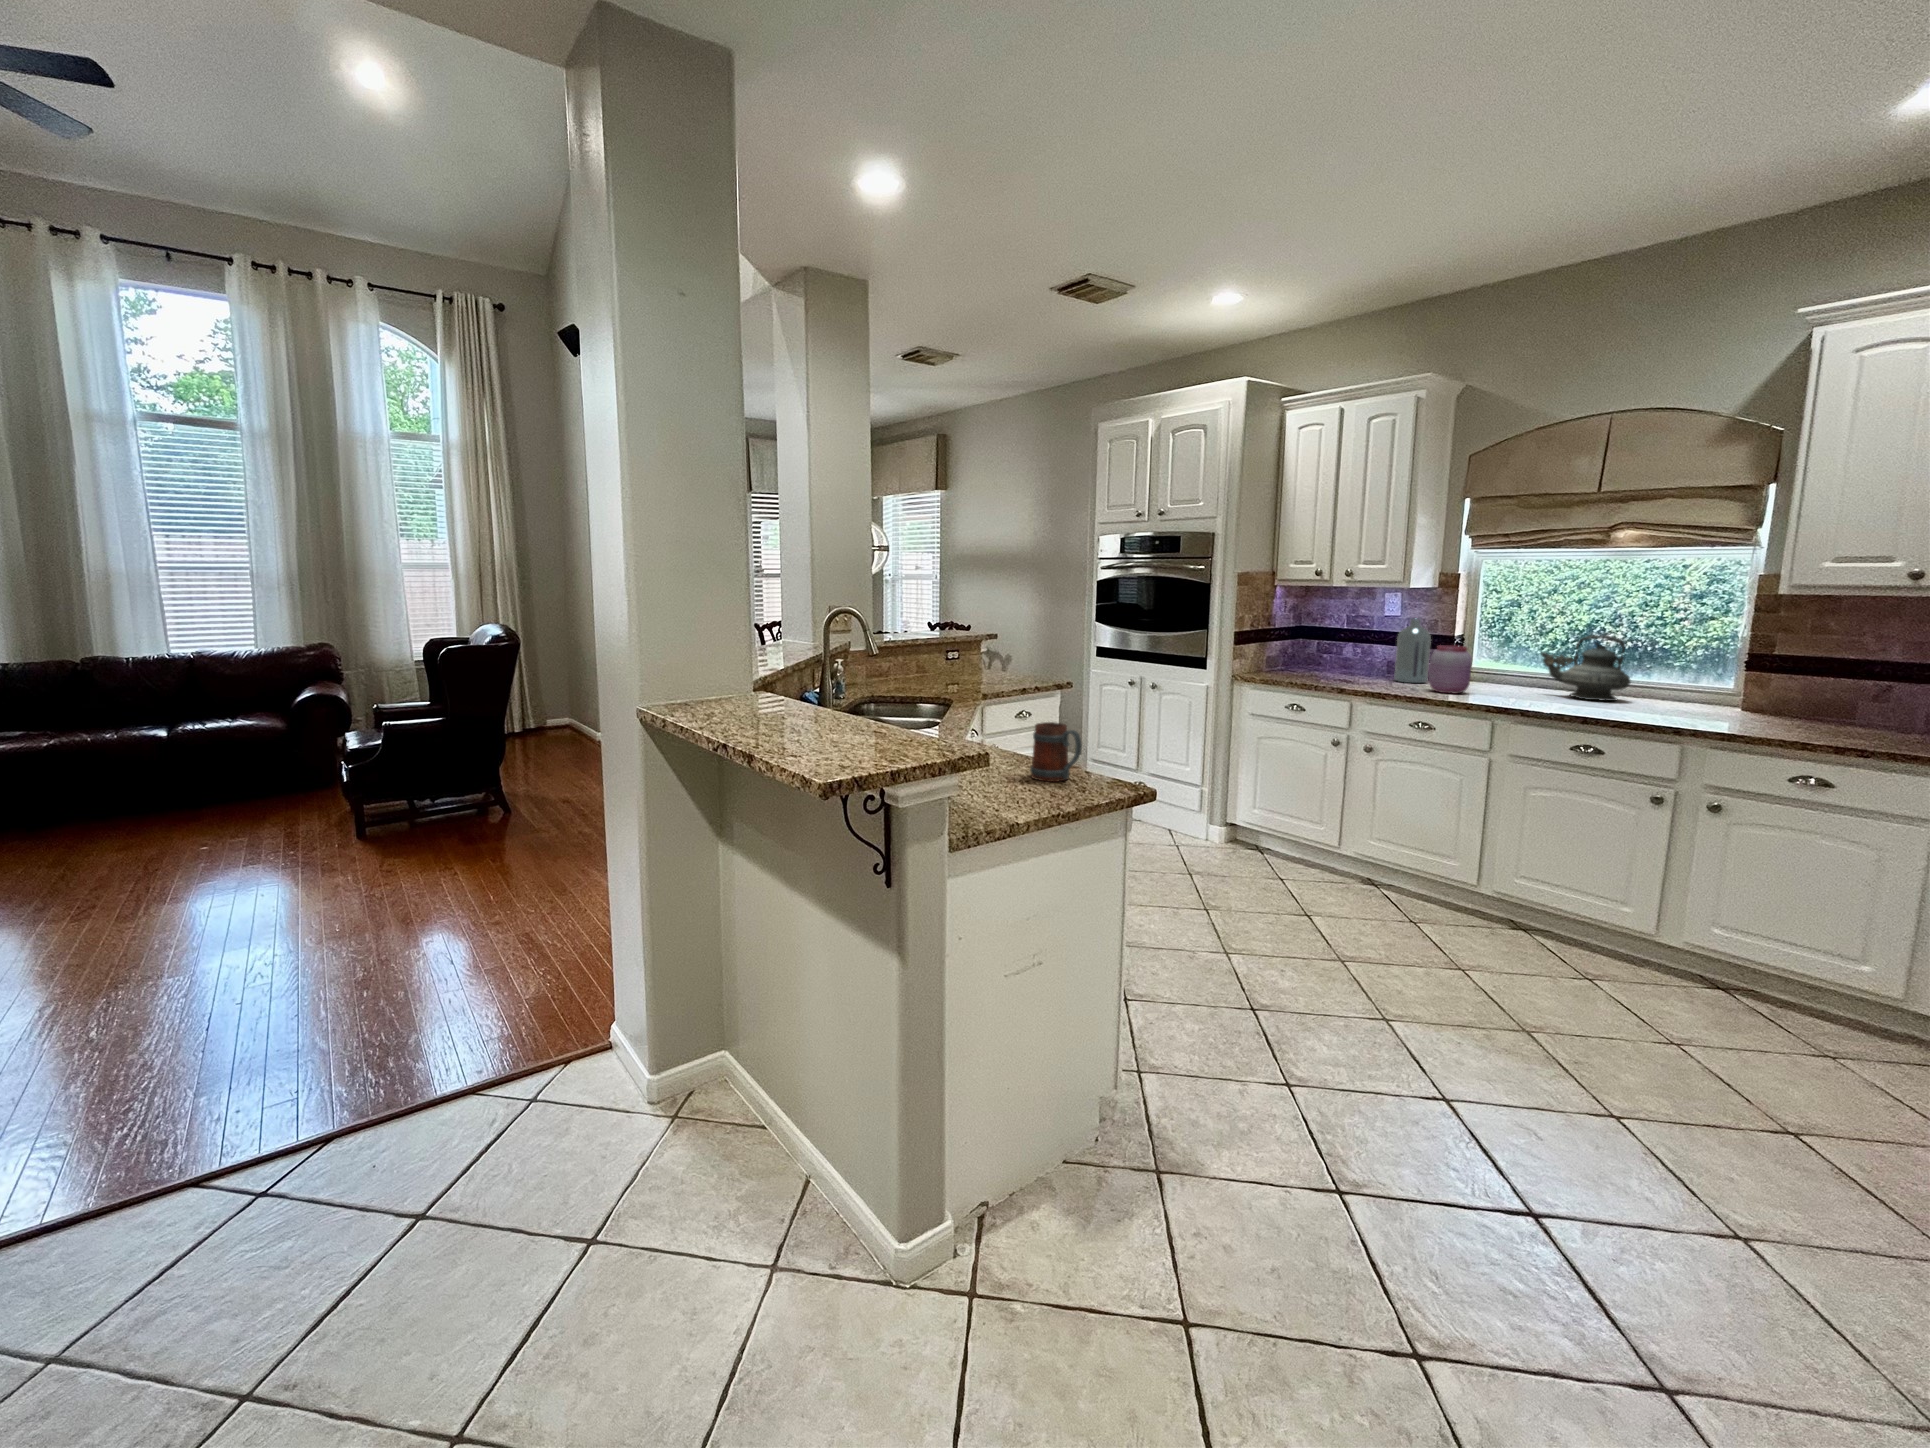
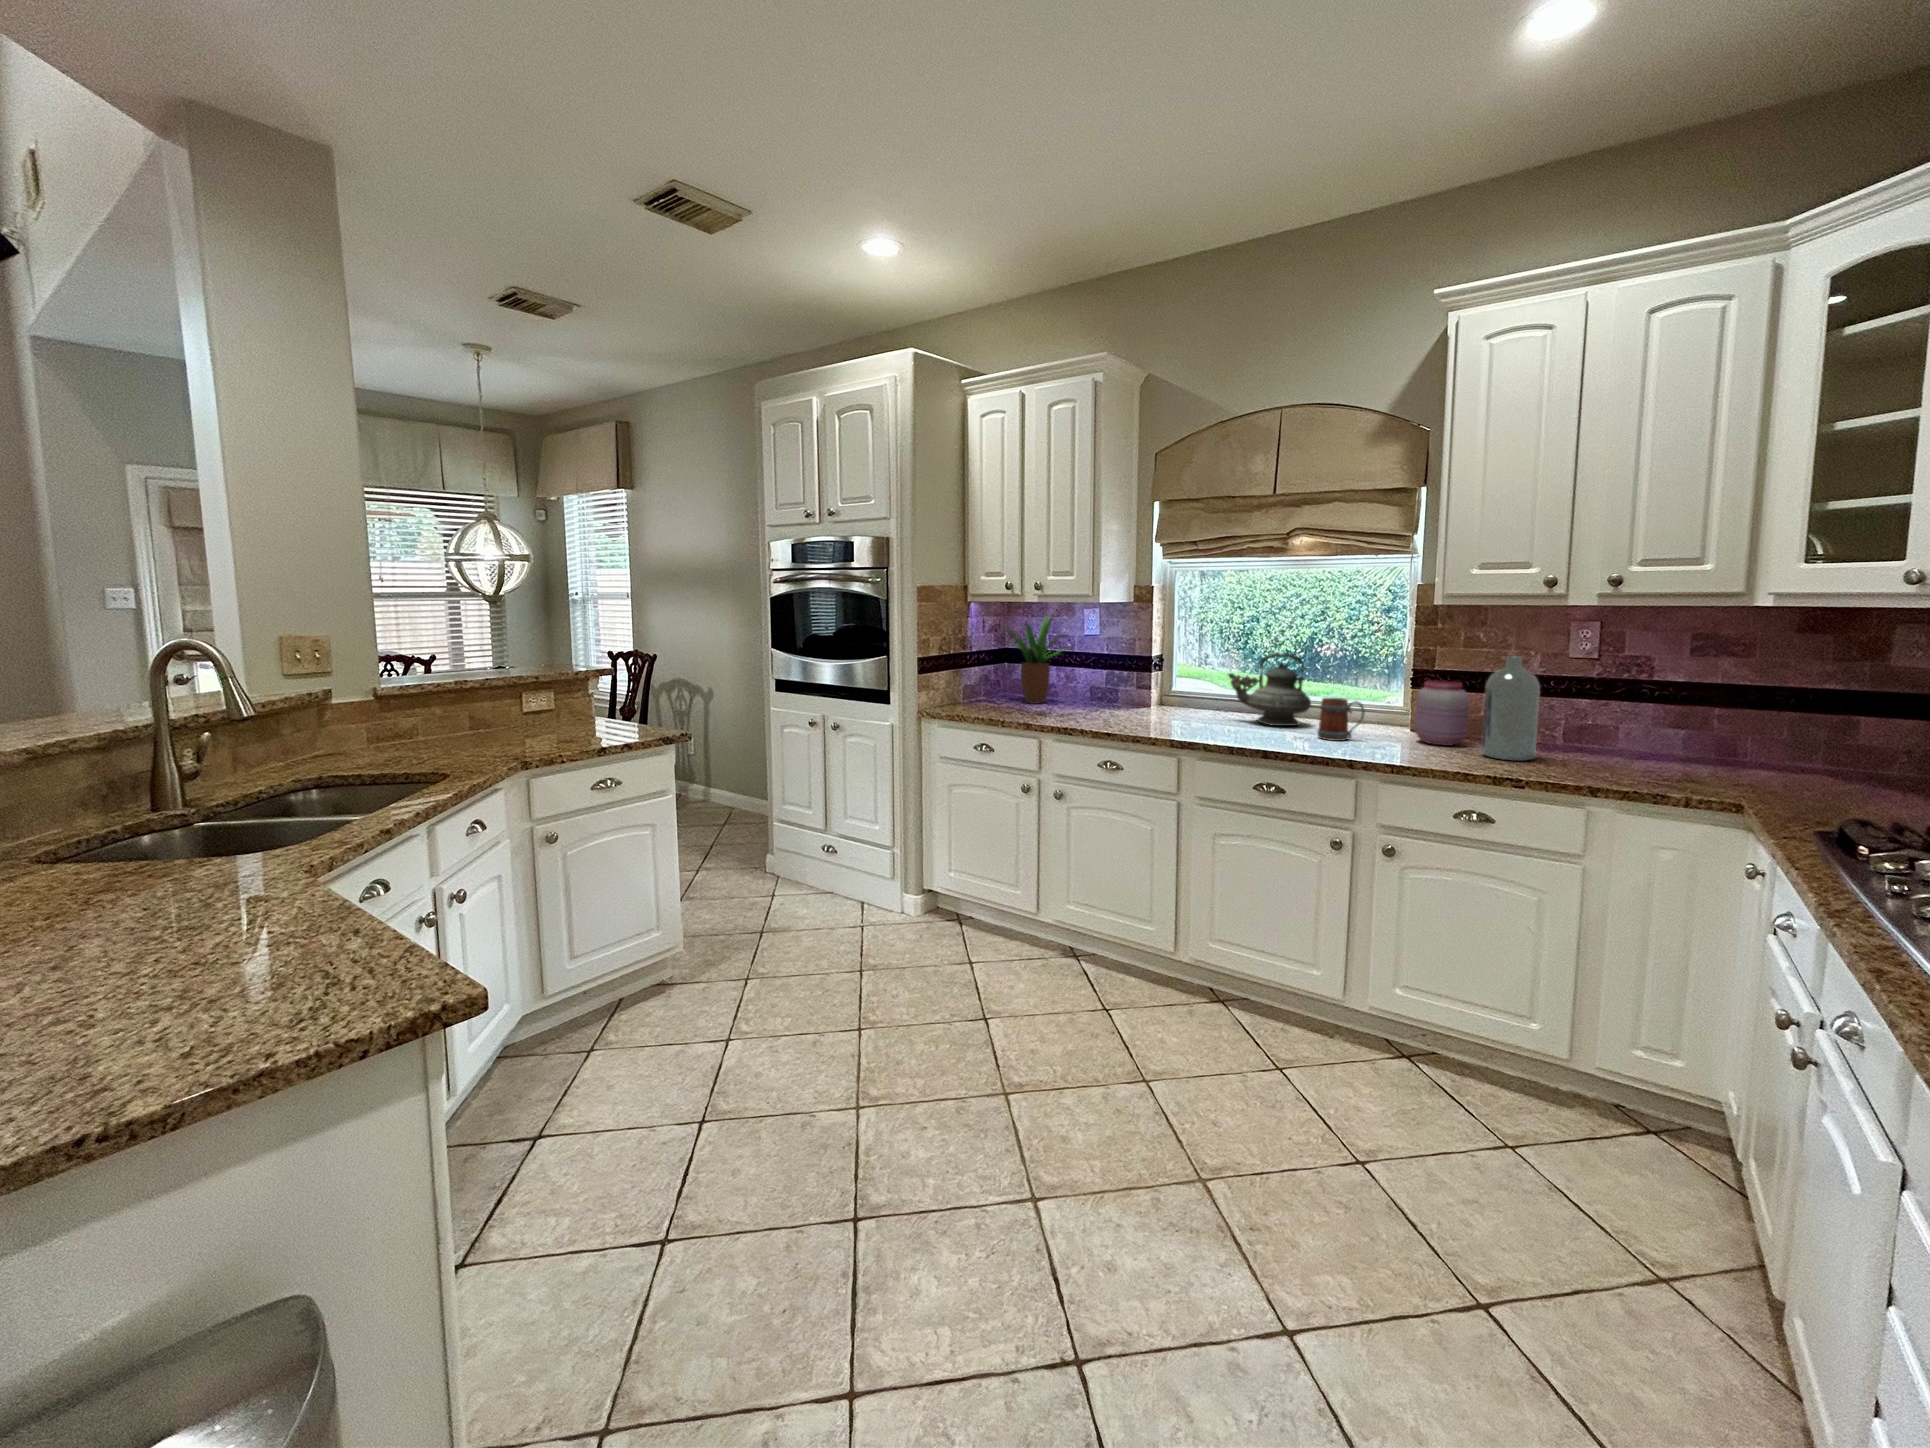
potted plant: none [1306,595,1376,674] -> present [1007,615,1068,704]
bottle: present [1395,619,1431,683] -> present [1482,656,1540,761]
jar: present [1429,645,1472,694] -> present [1415,680,1469,746]
mug: present [1030,722,1082,782] -> present [1318,698,1365,741]

